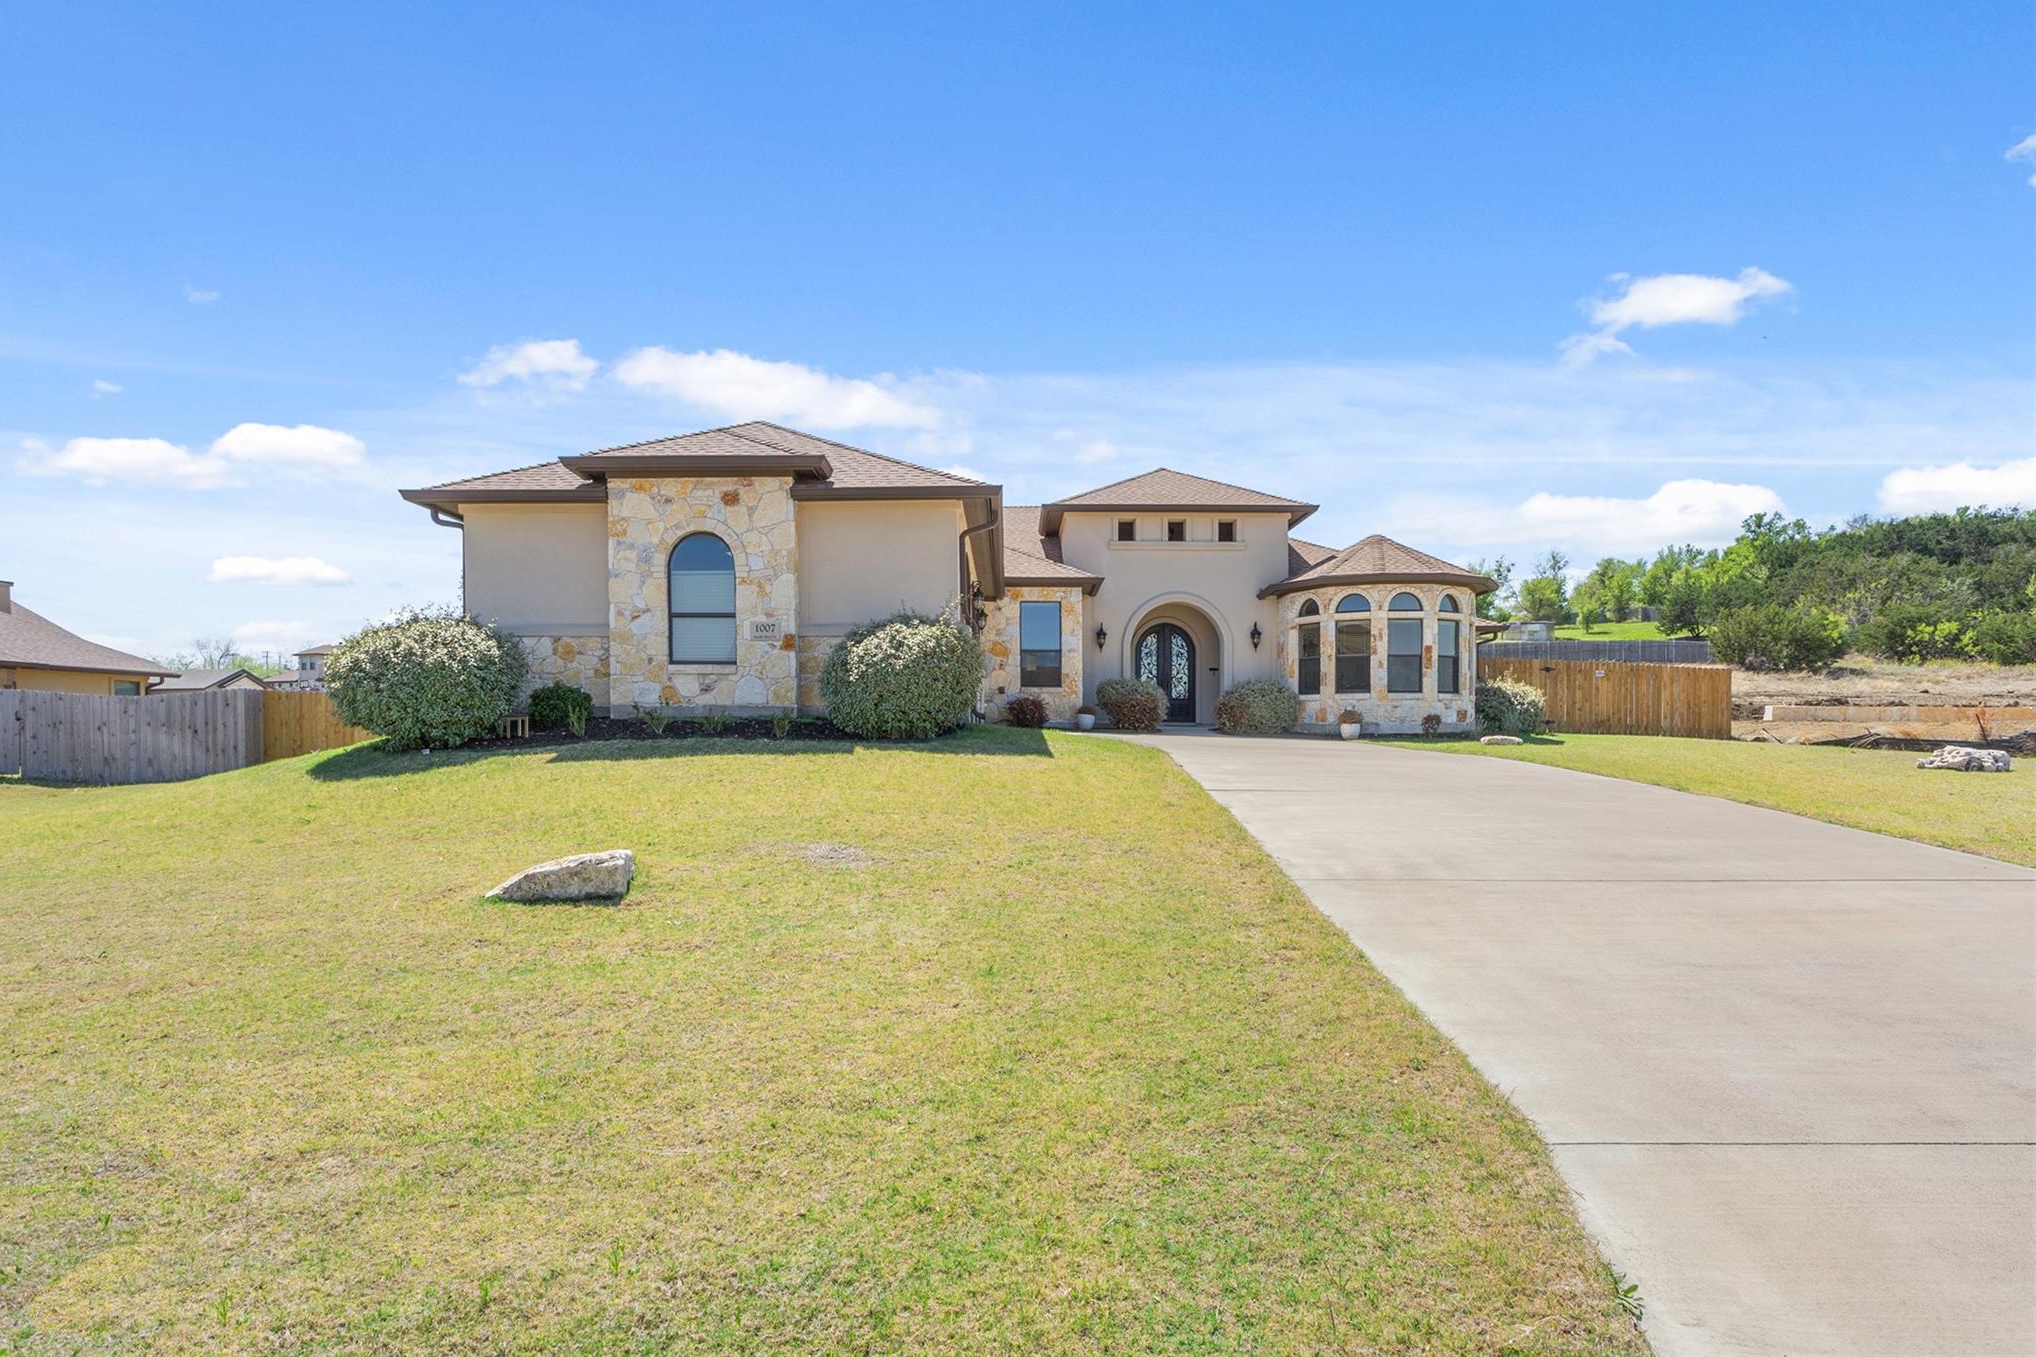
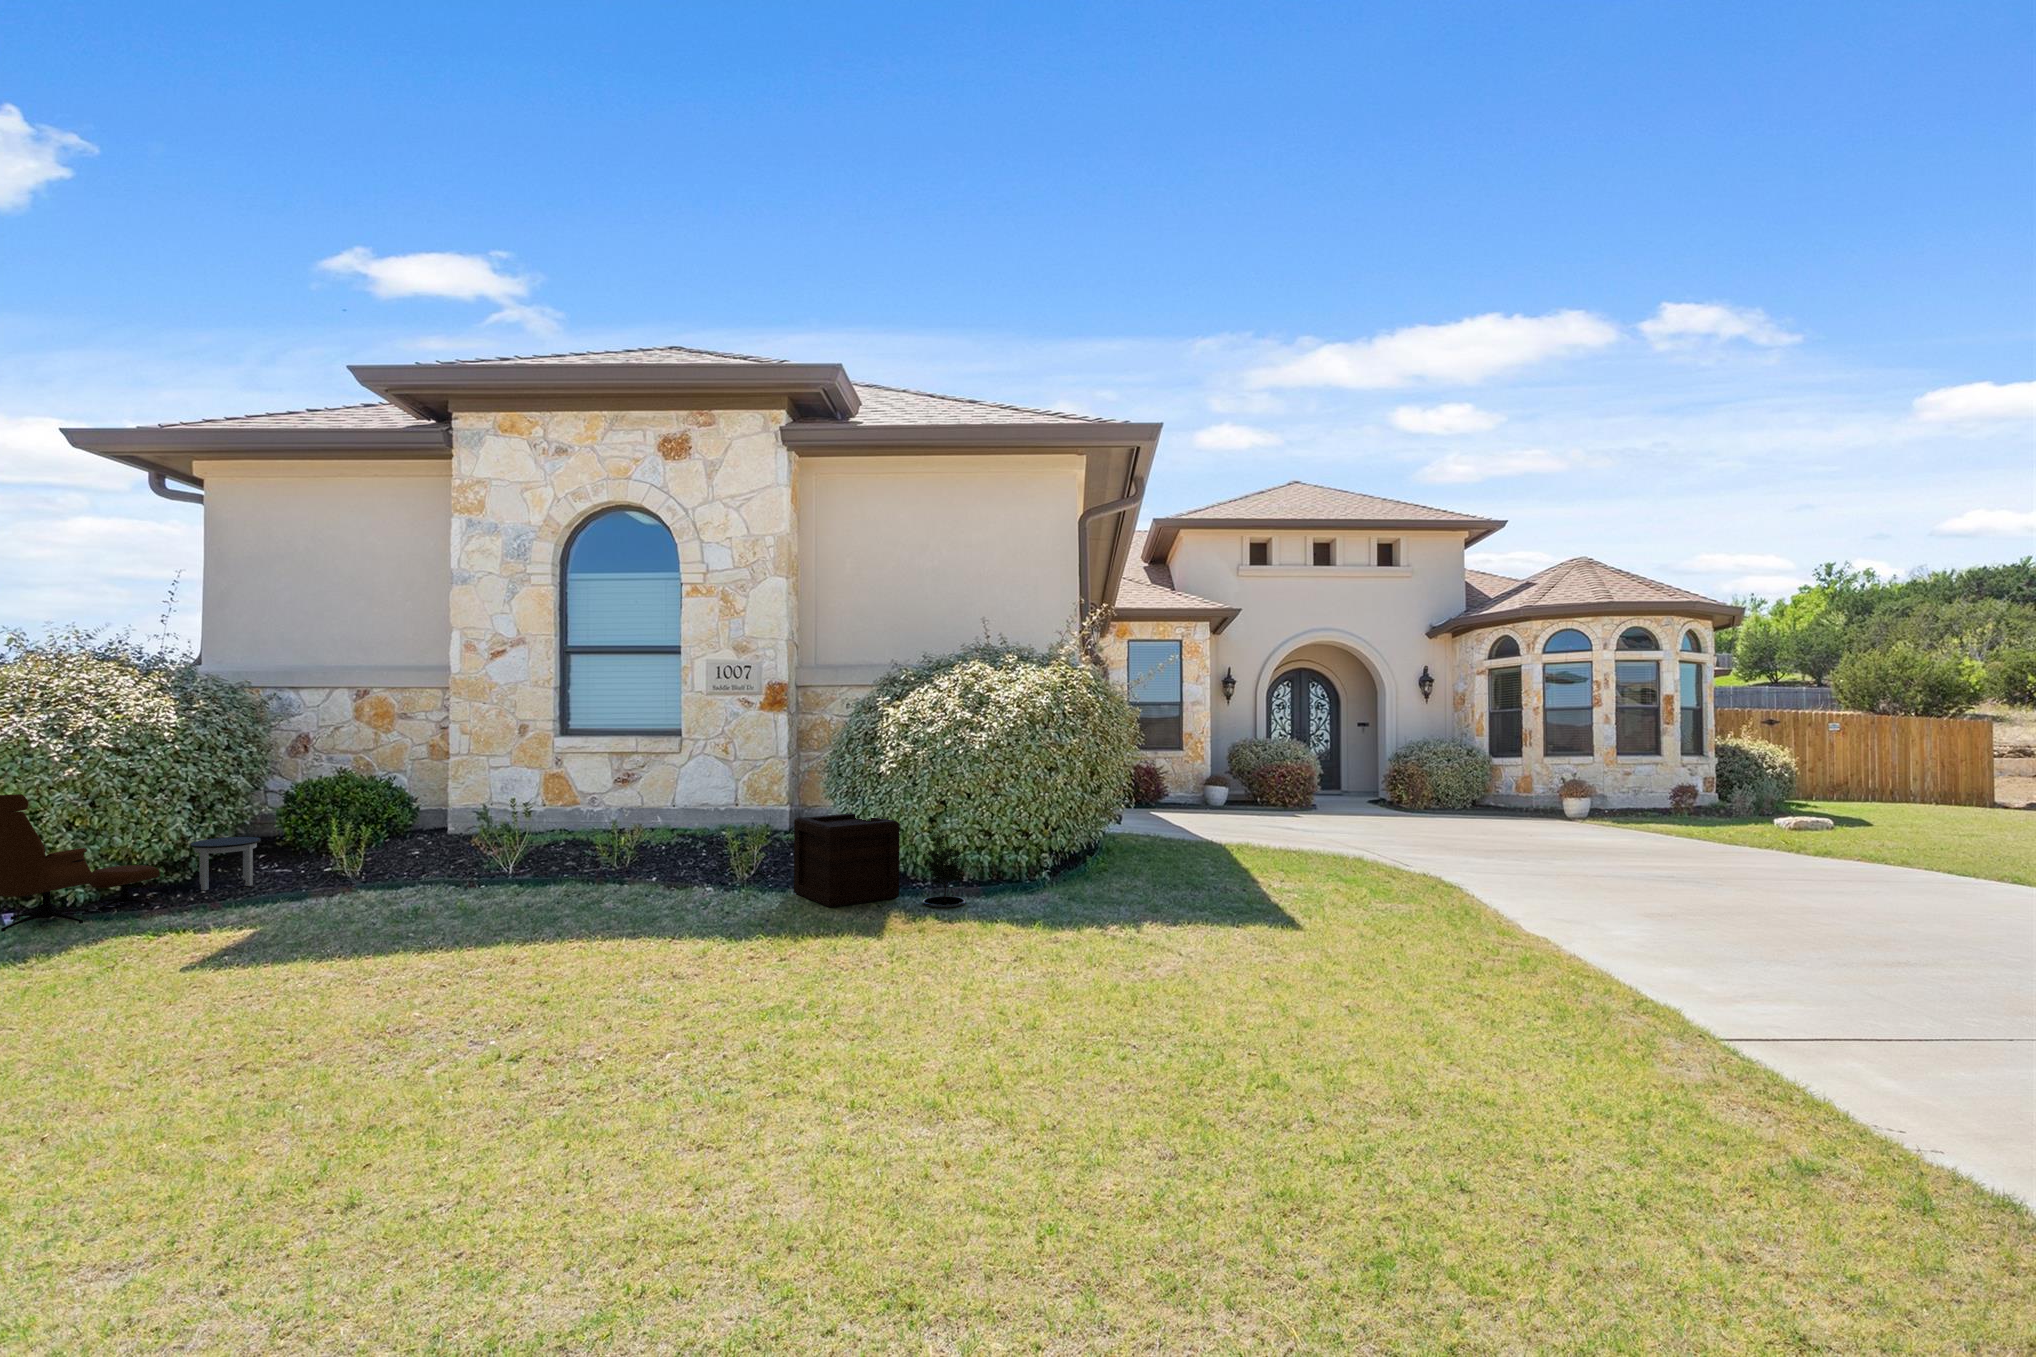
lounge chair: none [441,683,497,746] -> present [0,794,160,932]
wooden crate: none [807,703,861,746] -> present [794,813,899,907]
potted tree: none [872,706,896,746] -> present [922,826,967,908]

